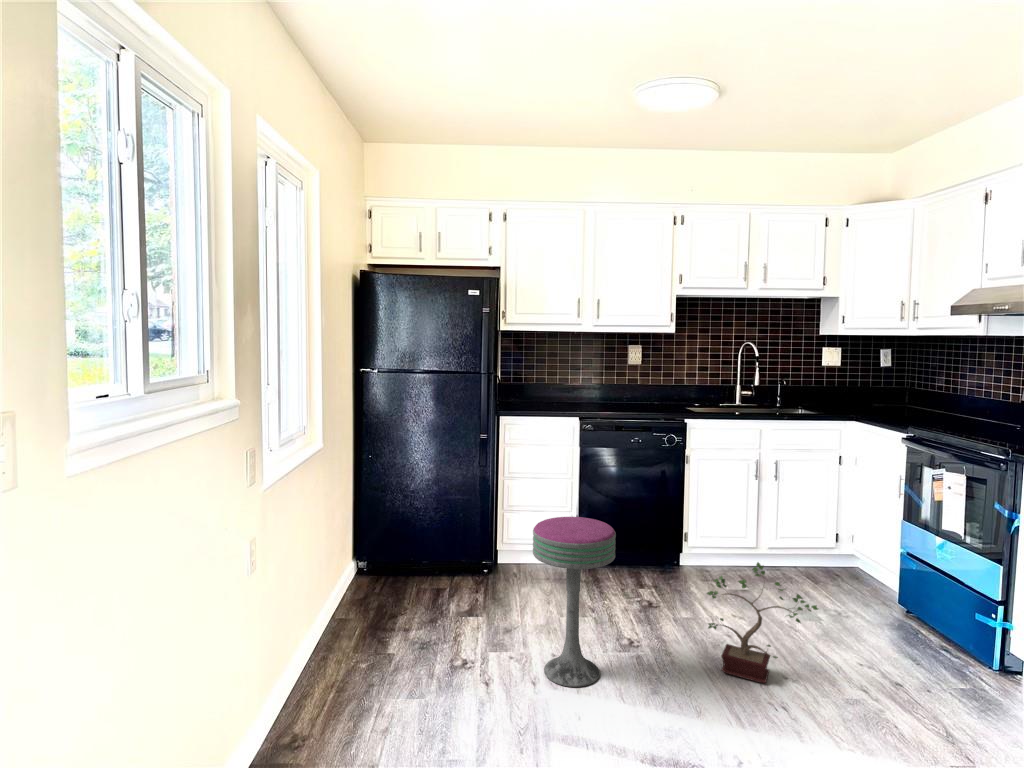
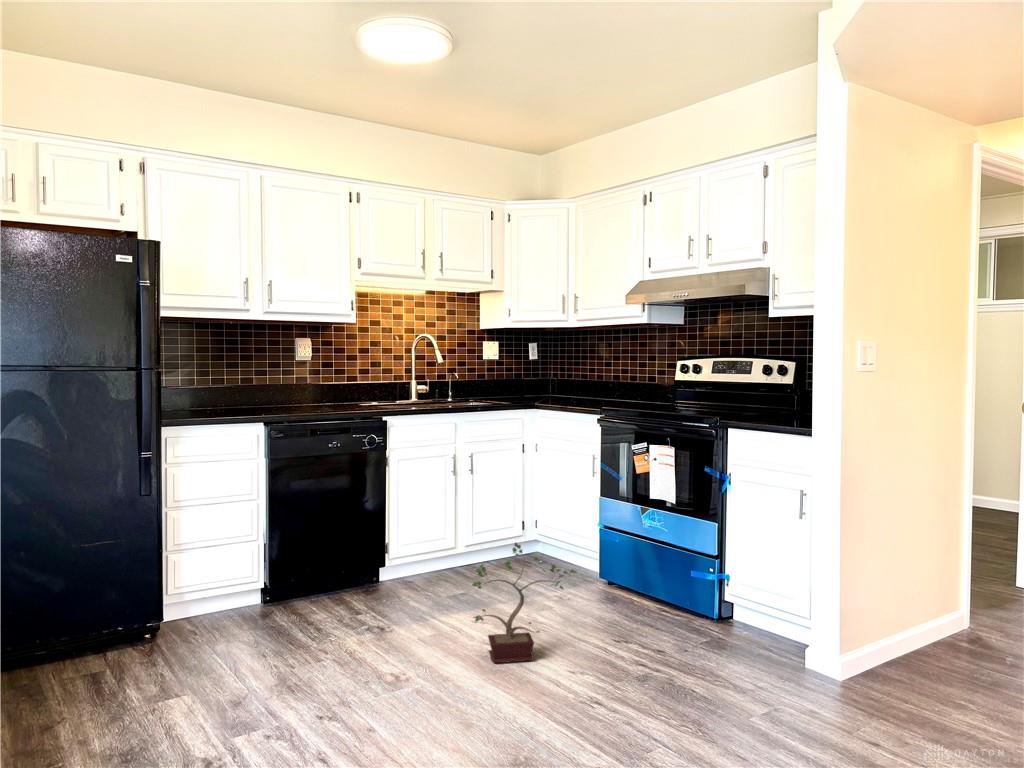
bar stool: present [533,517,616,687] -> none [295,527,395,728]

